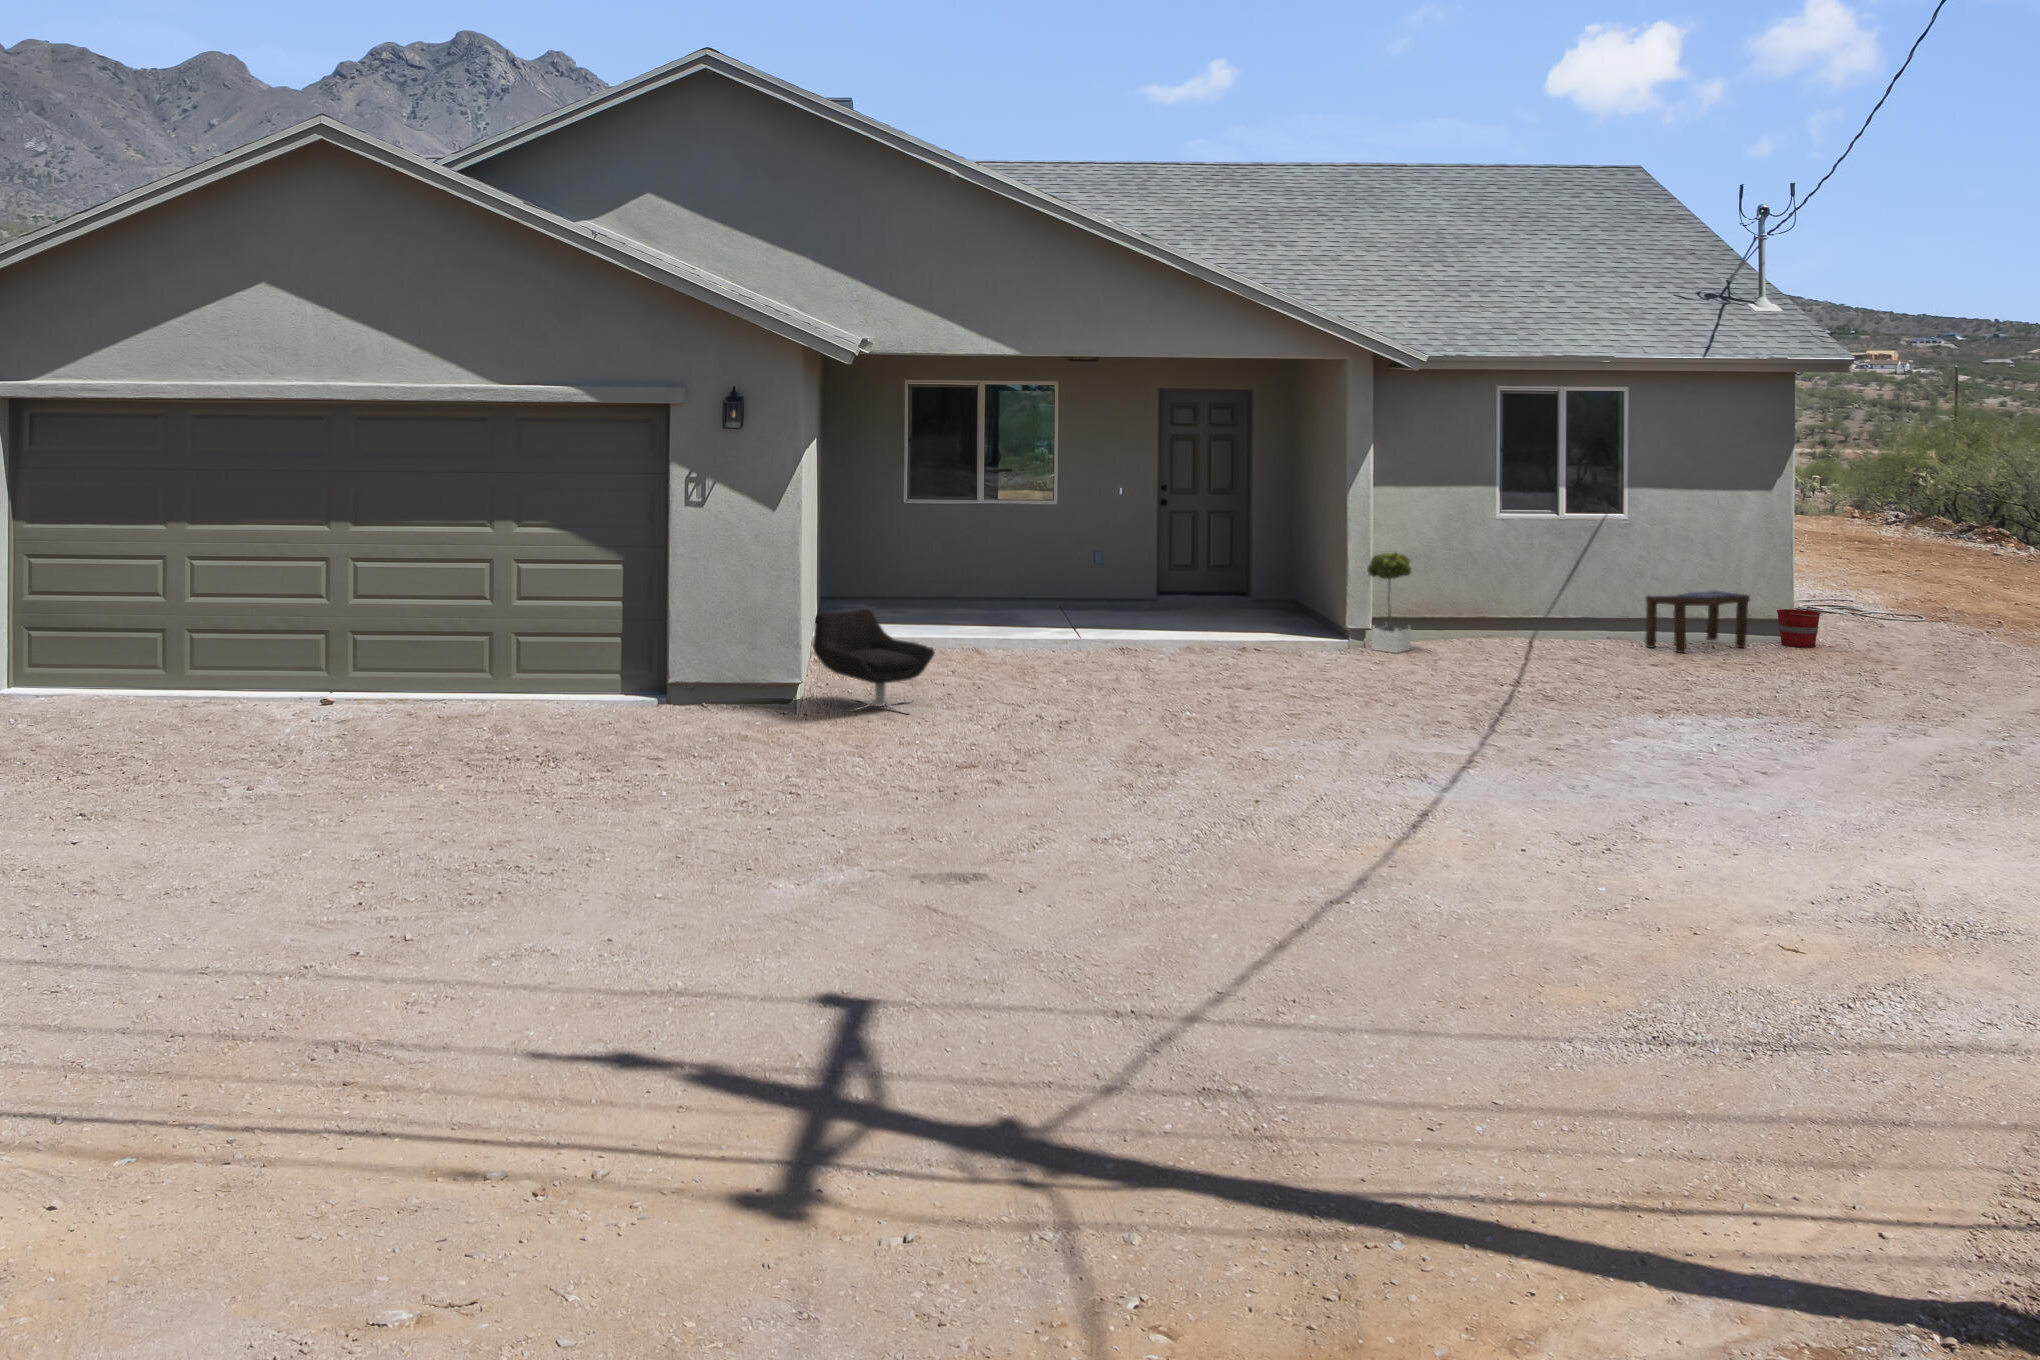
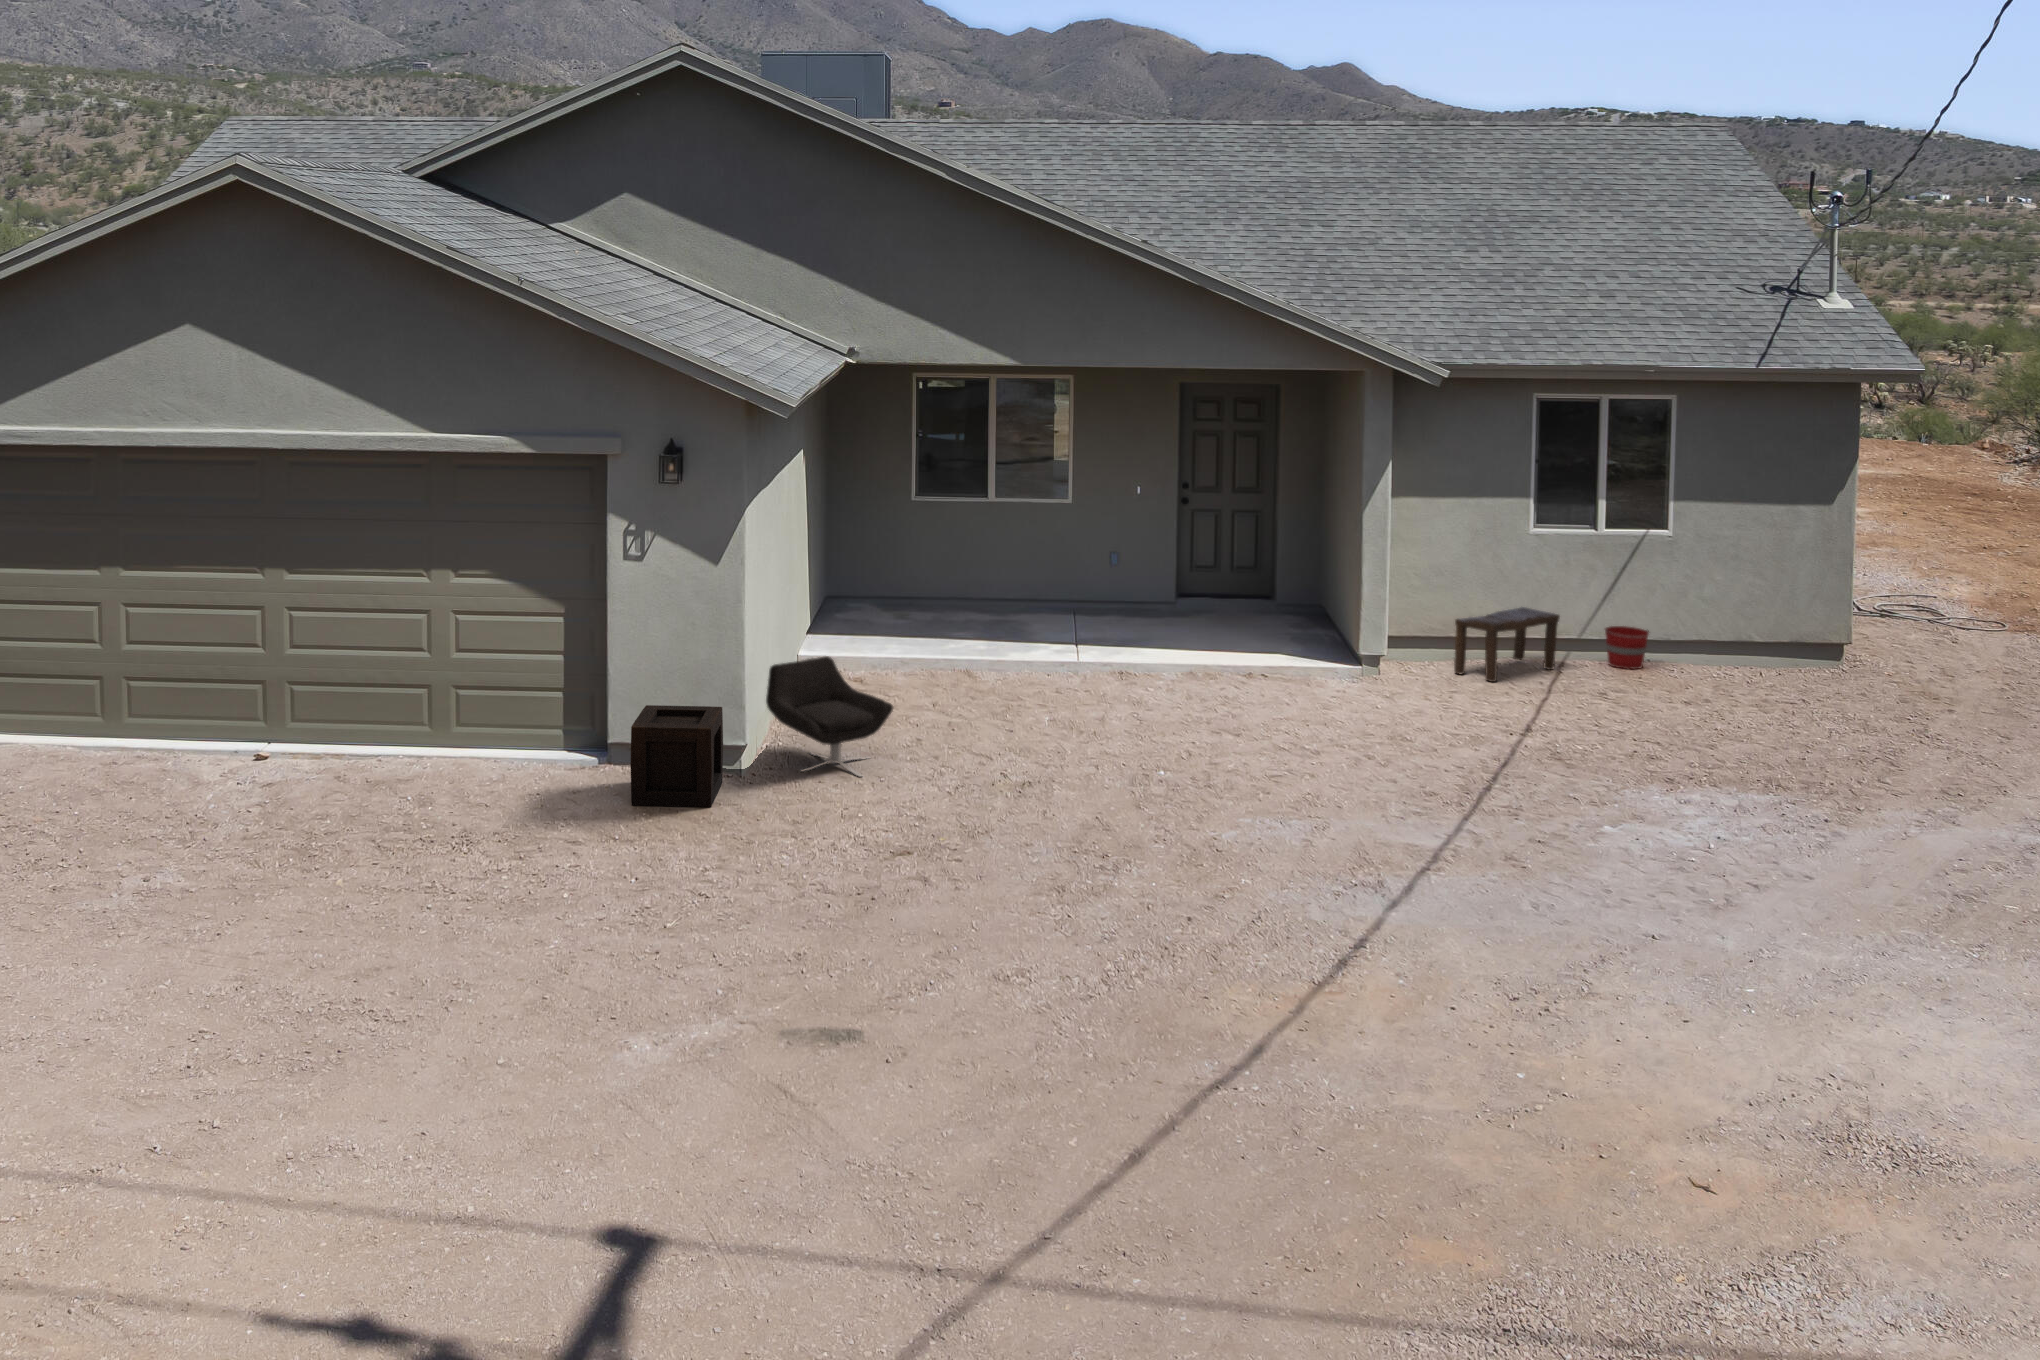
potted tree: present [1367,552,1411,653] -> none [1380,576,1429,683]
bench: present [1645,591,1750,653] -> present [1454,607,1560,682]
bucket: present [1777,609,1822,648] -> present [1605,626,1649,669]
wooden crate: none [698,645,779,734] -> present [630,705,723,807]

